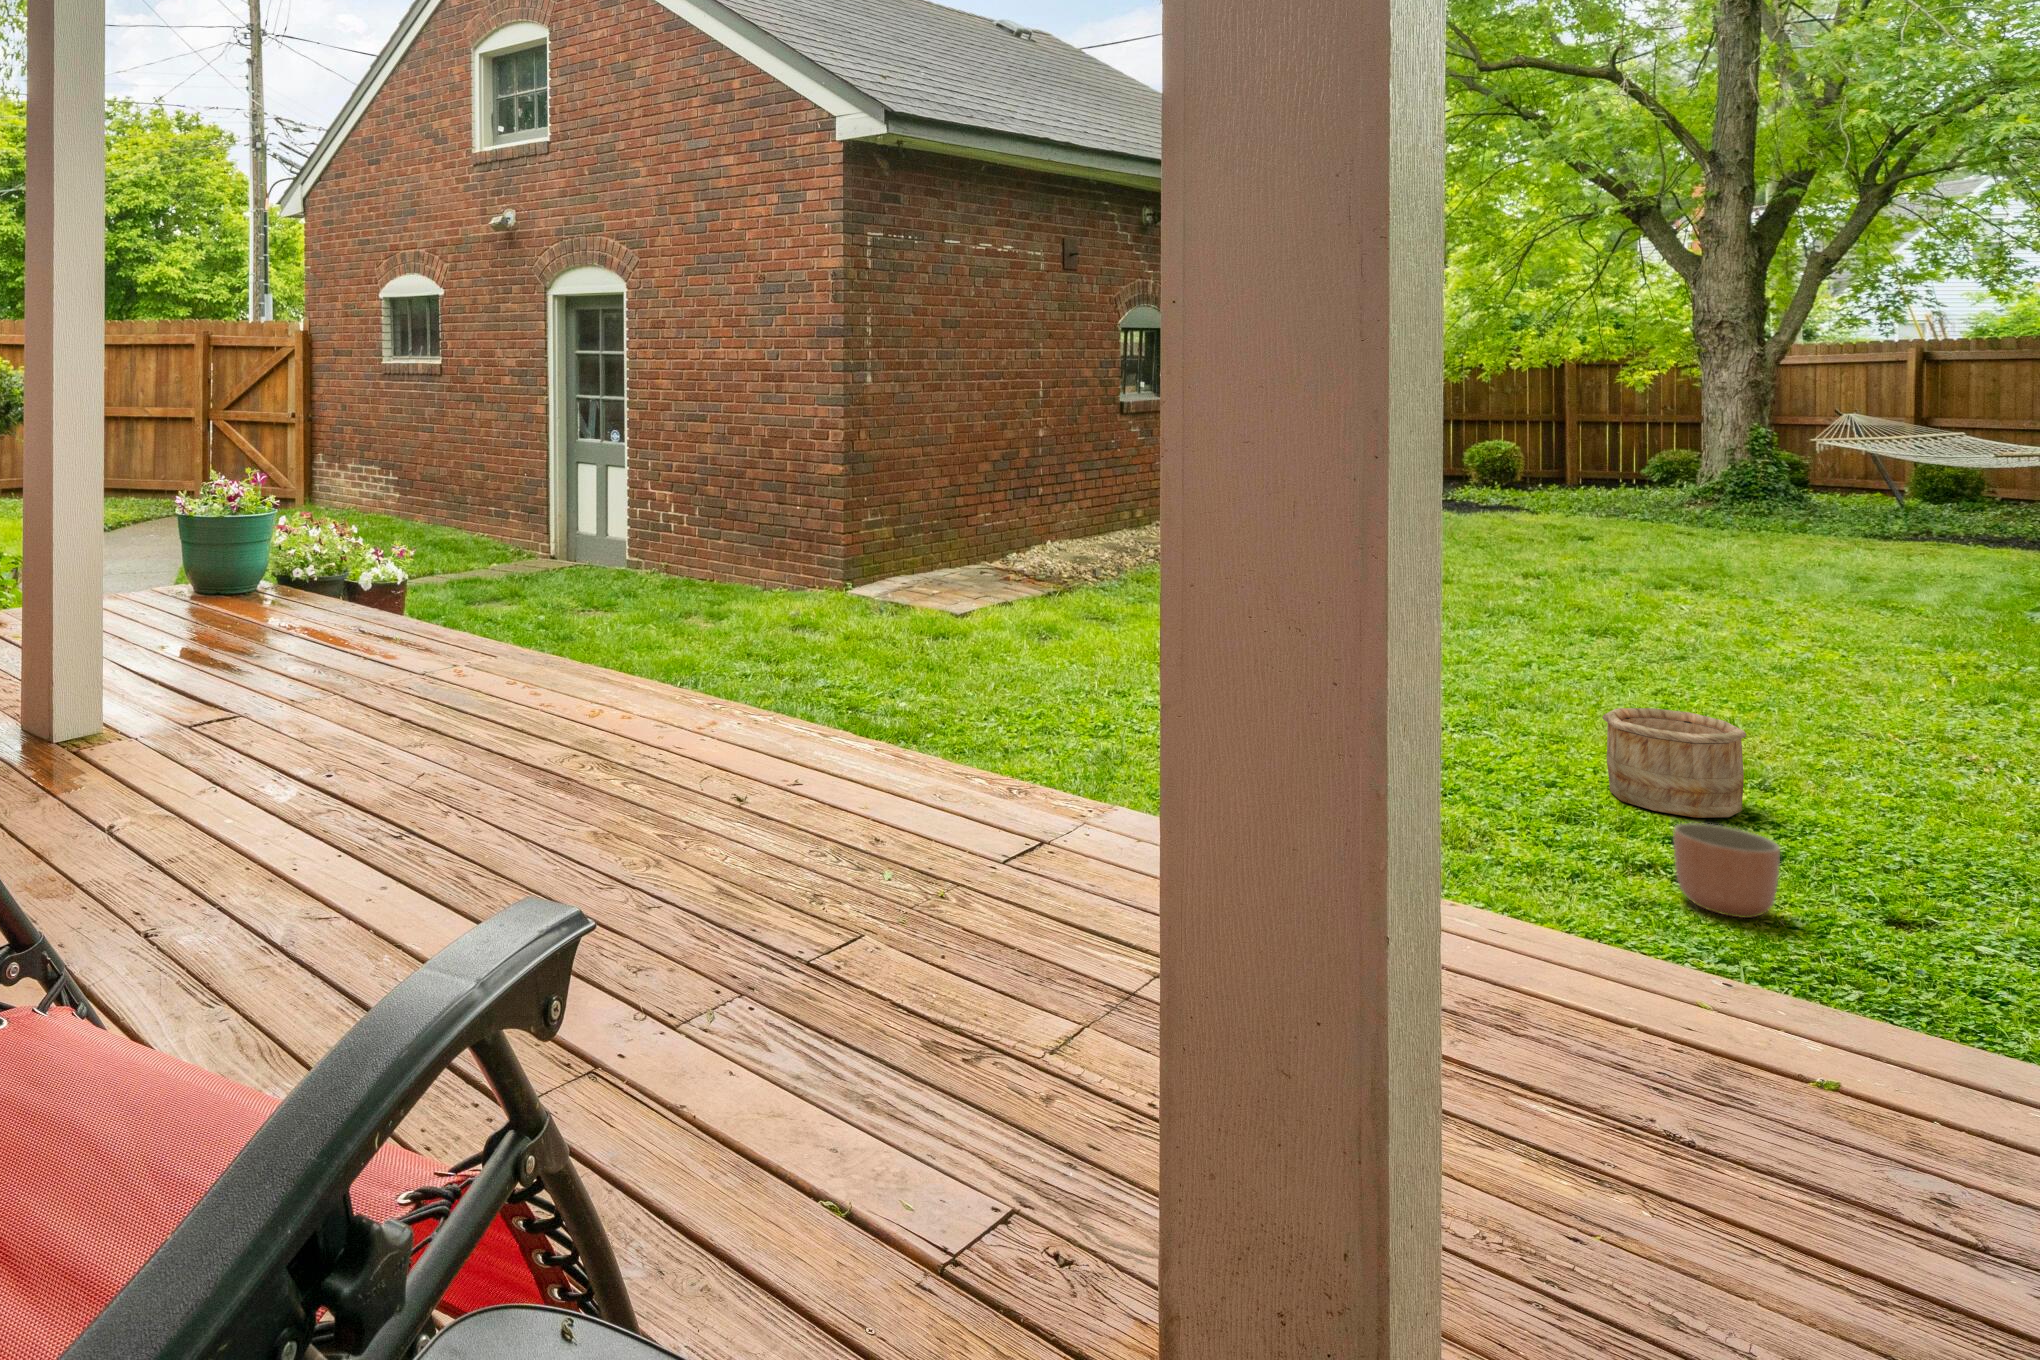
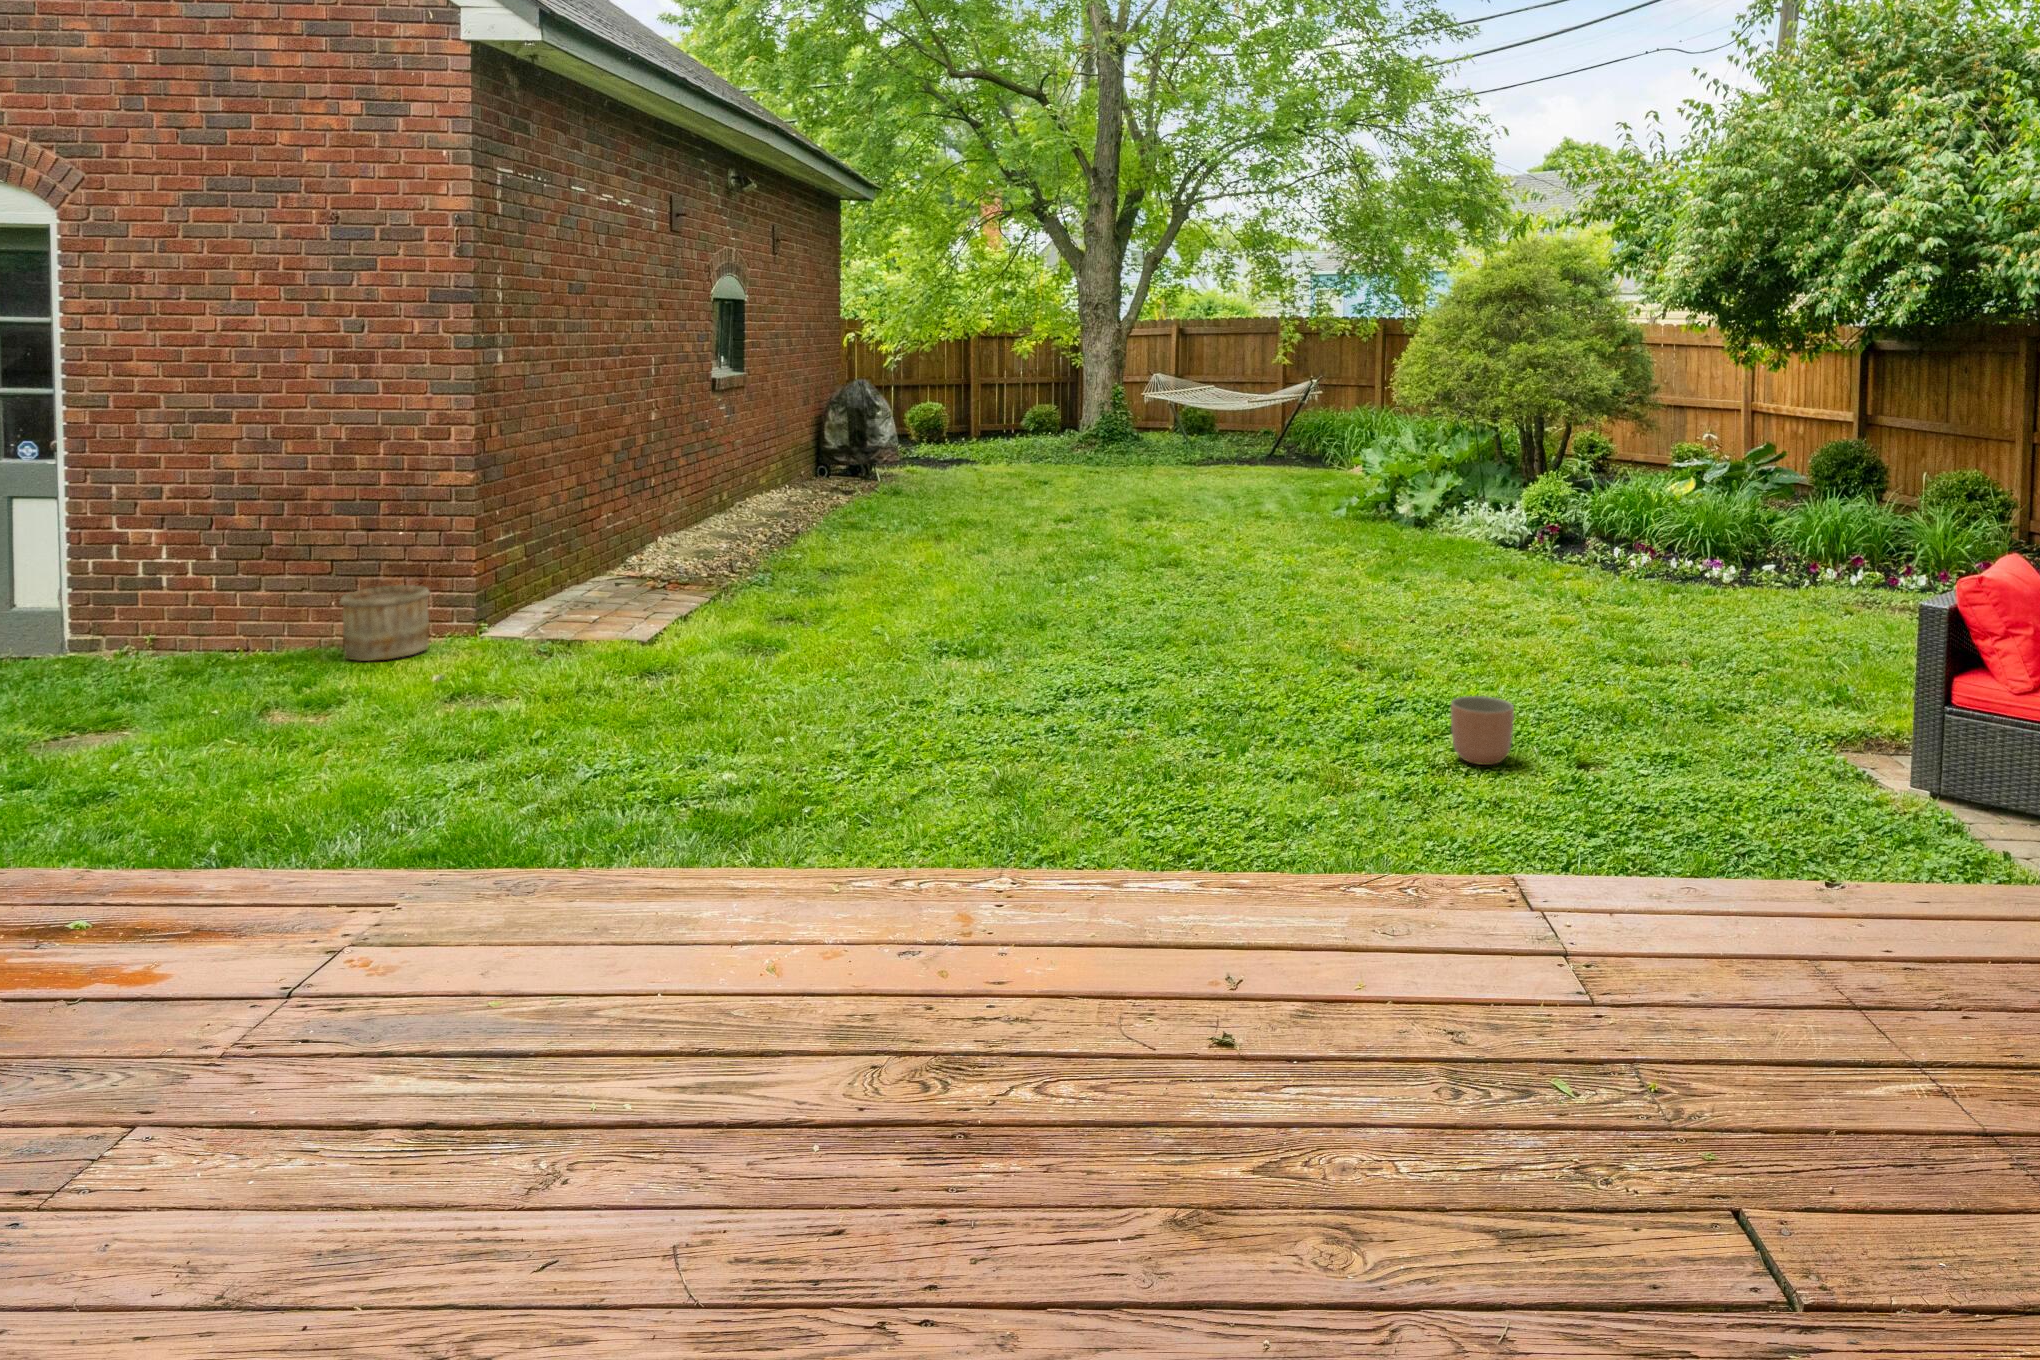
wooden bucket: present [1603,708,1746,818] -> present [340,585,430,661]

